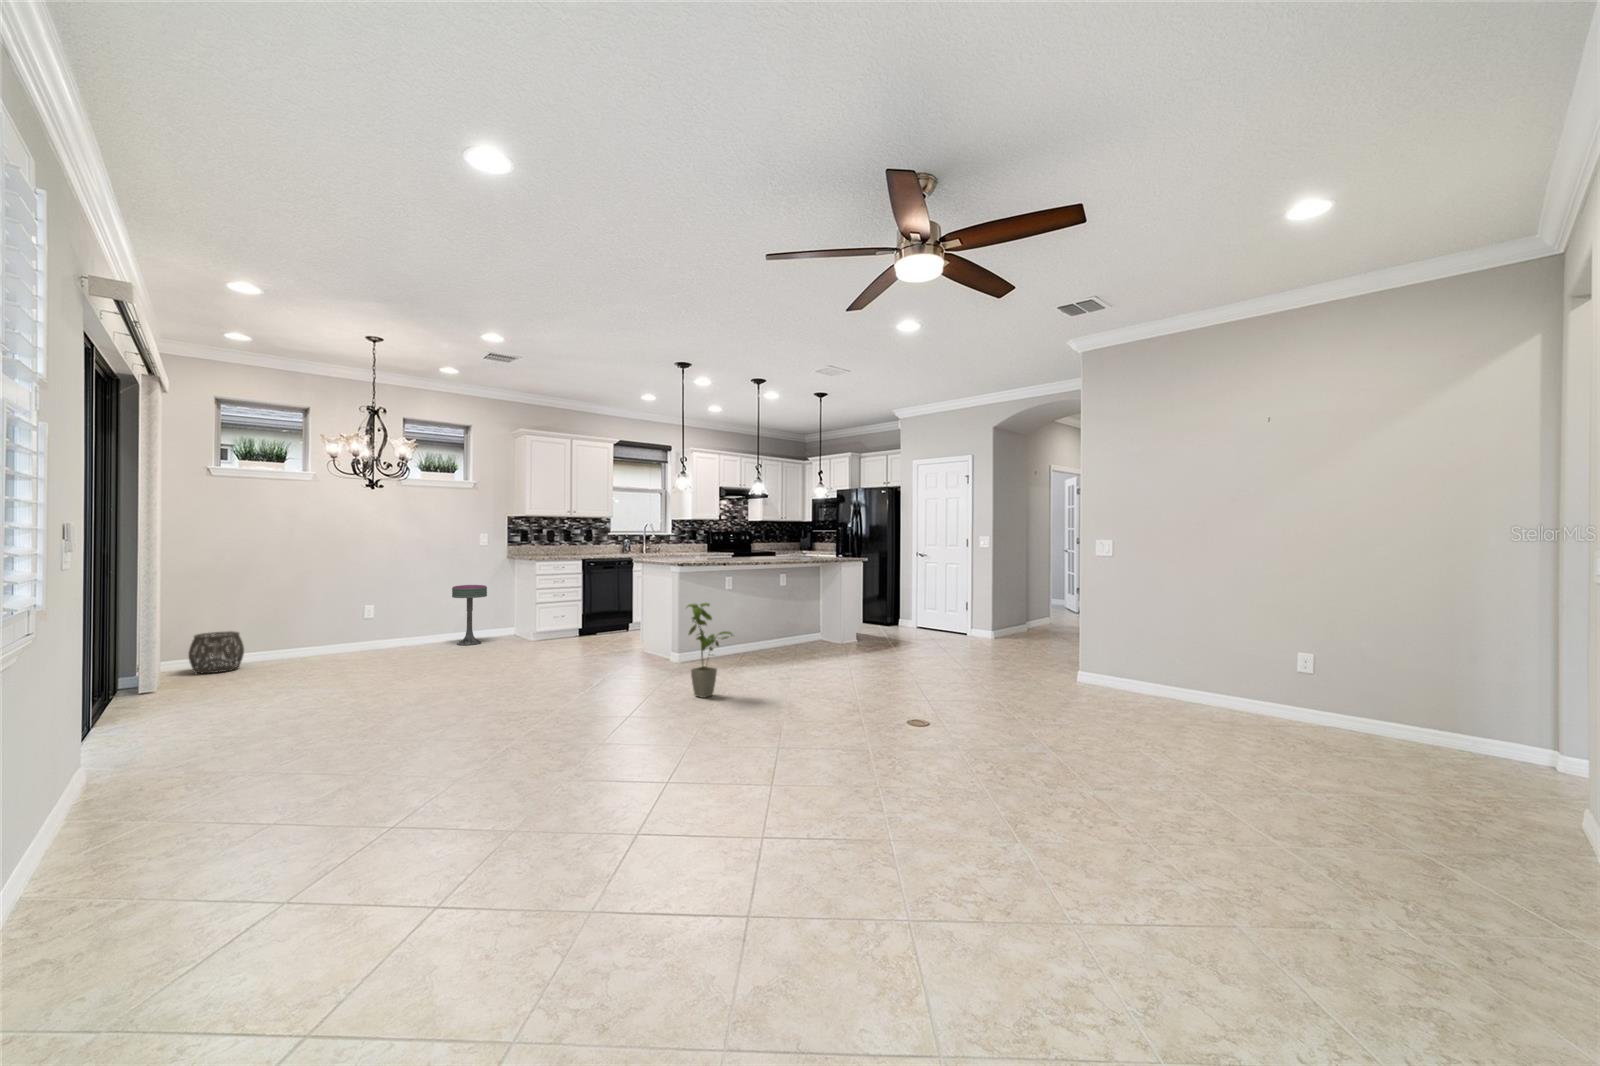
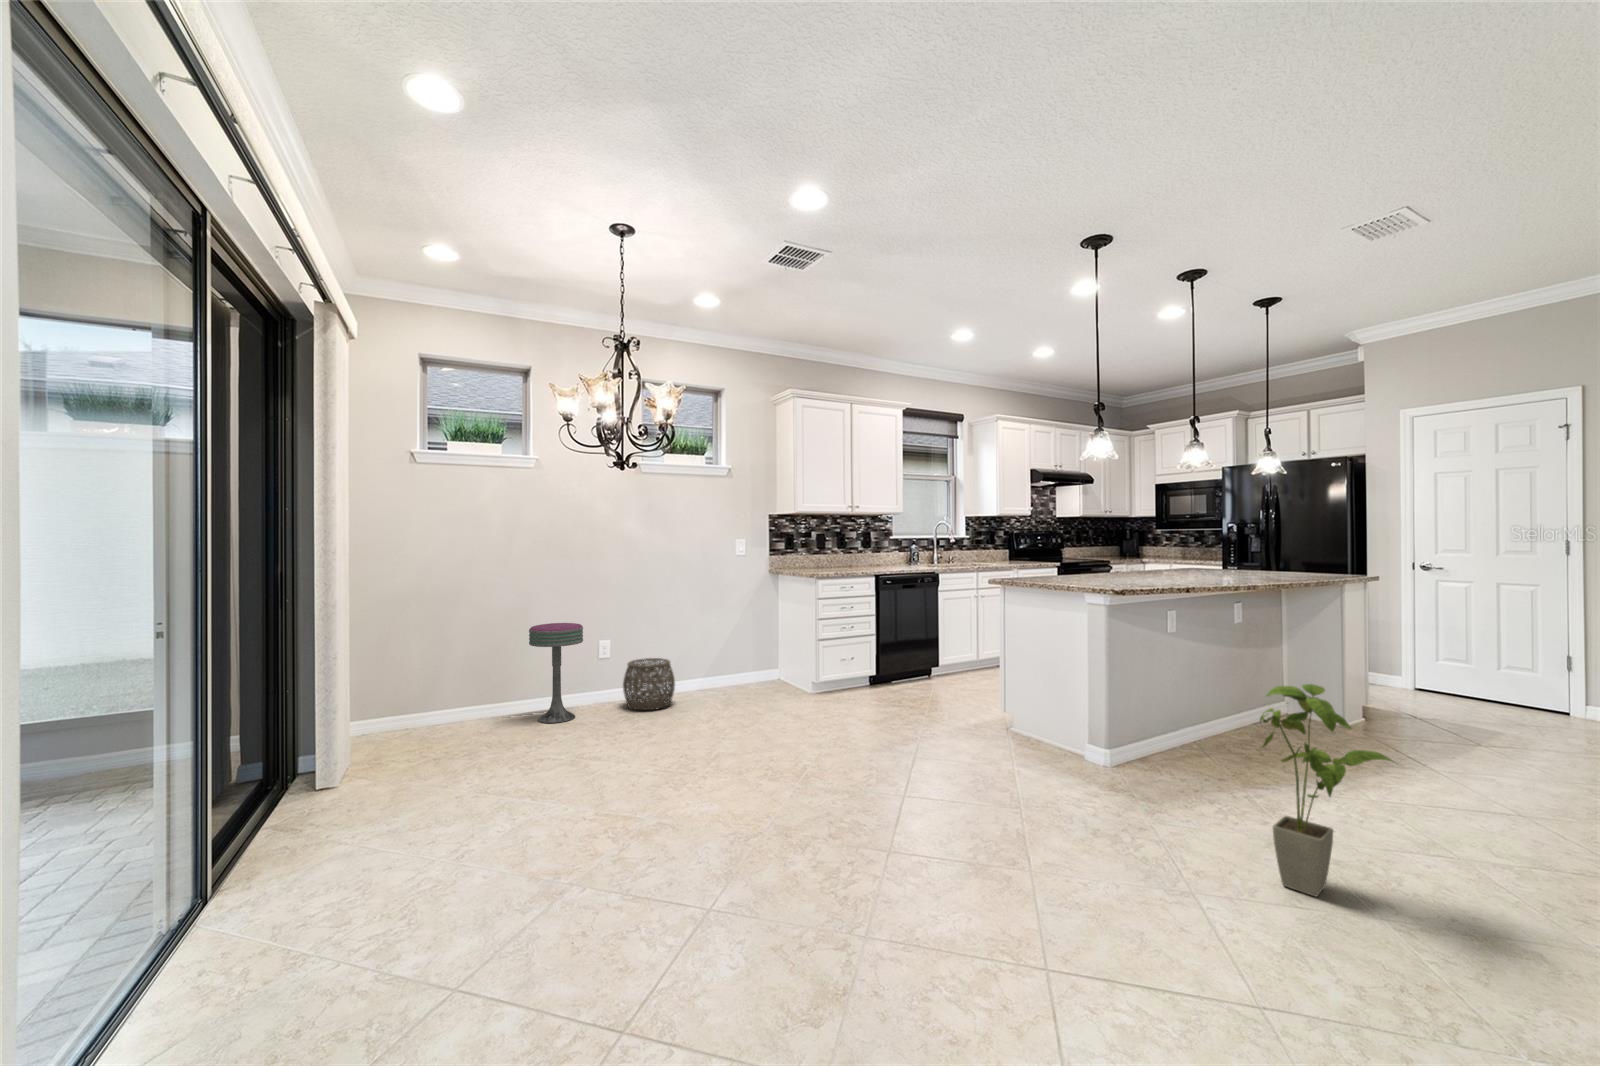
bar stool: present [452,585,487,645] -> present [529,623,583,723]
woven basket: present [189,631,244,674] -> present [623,658,675,710]

